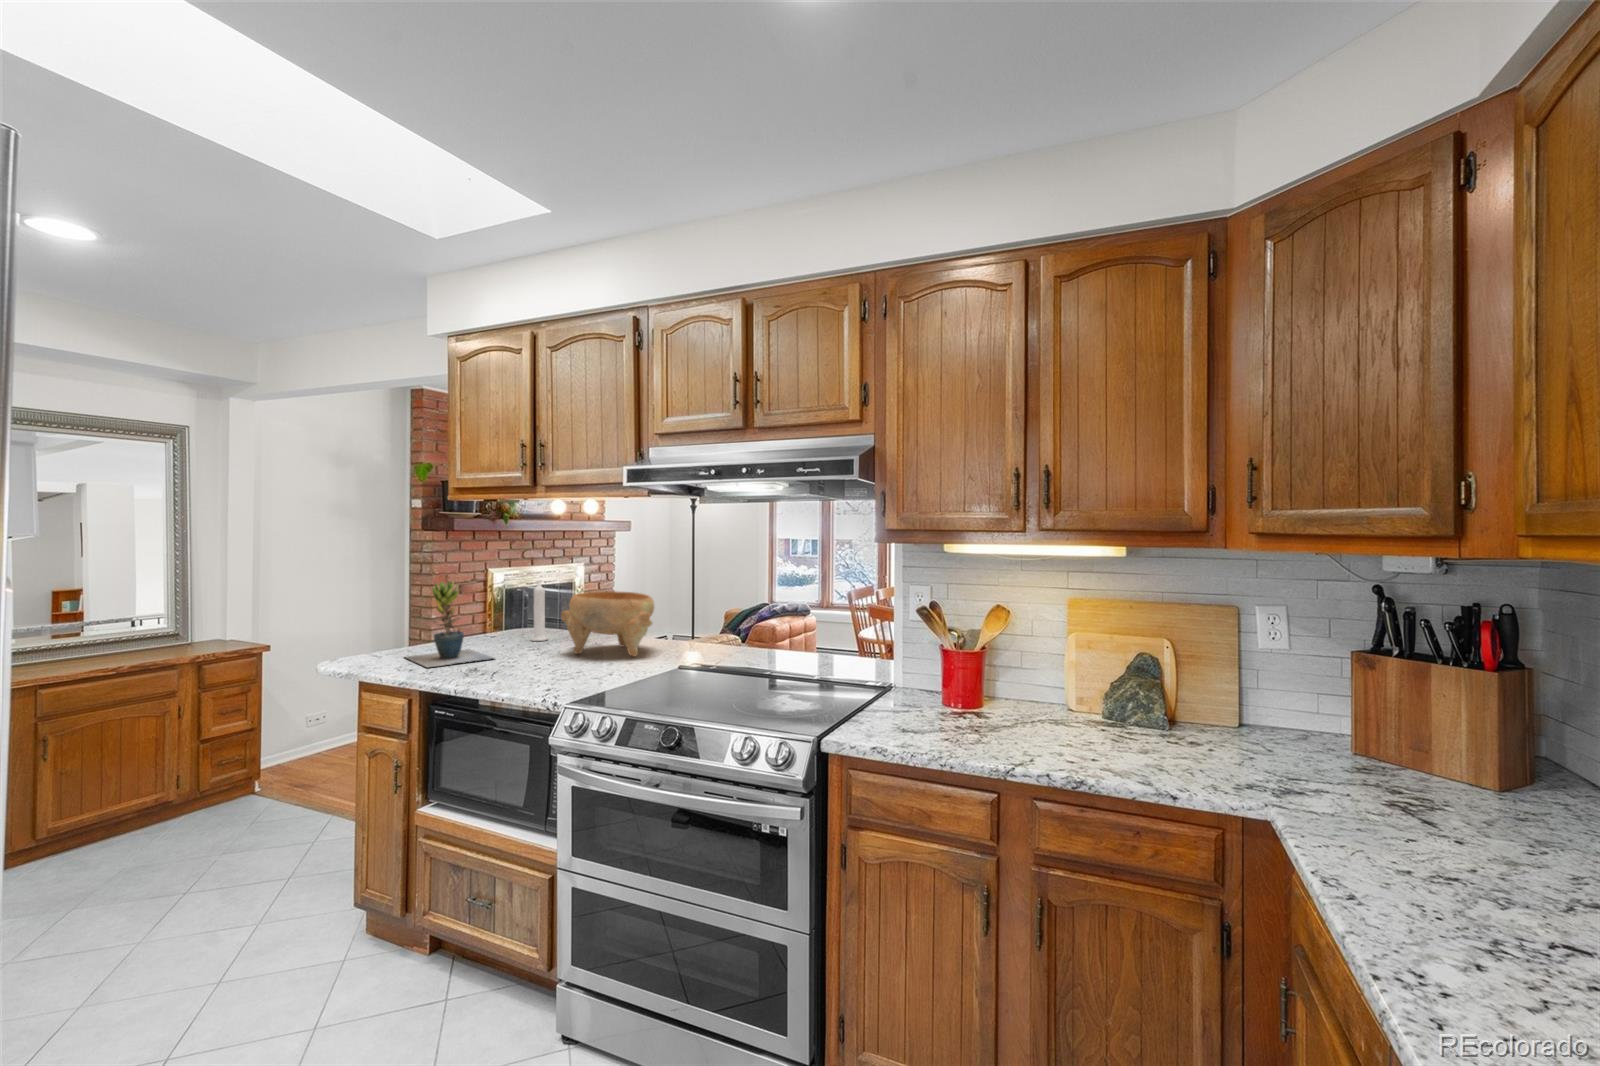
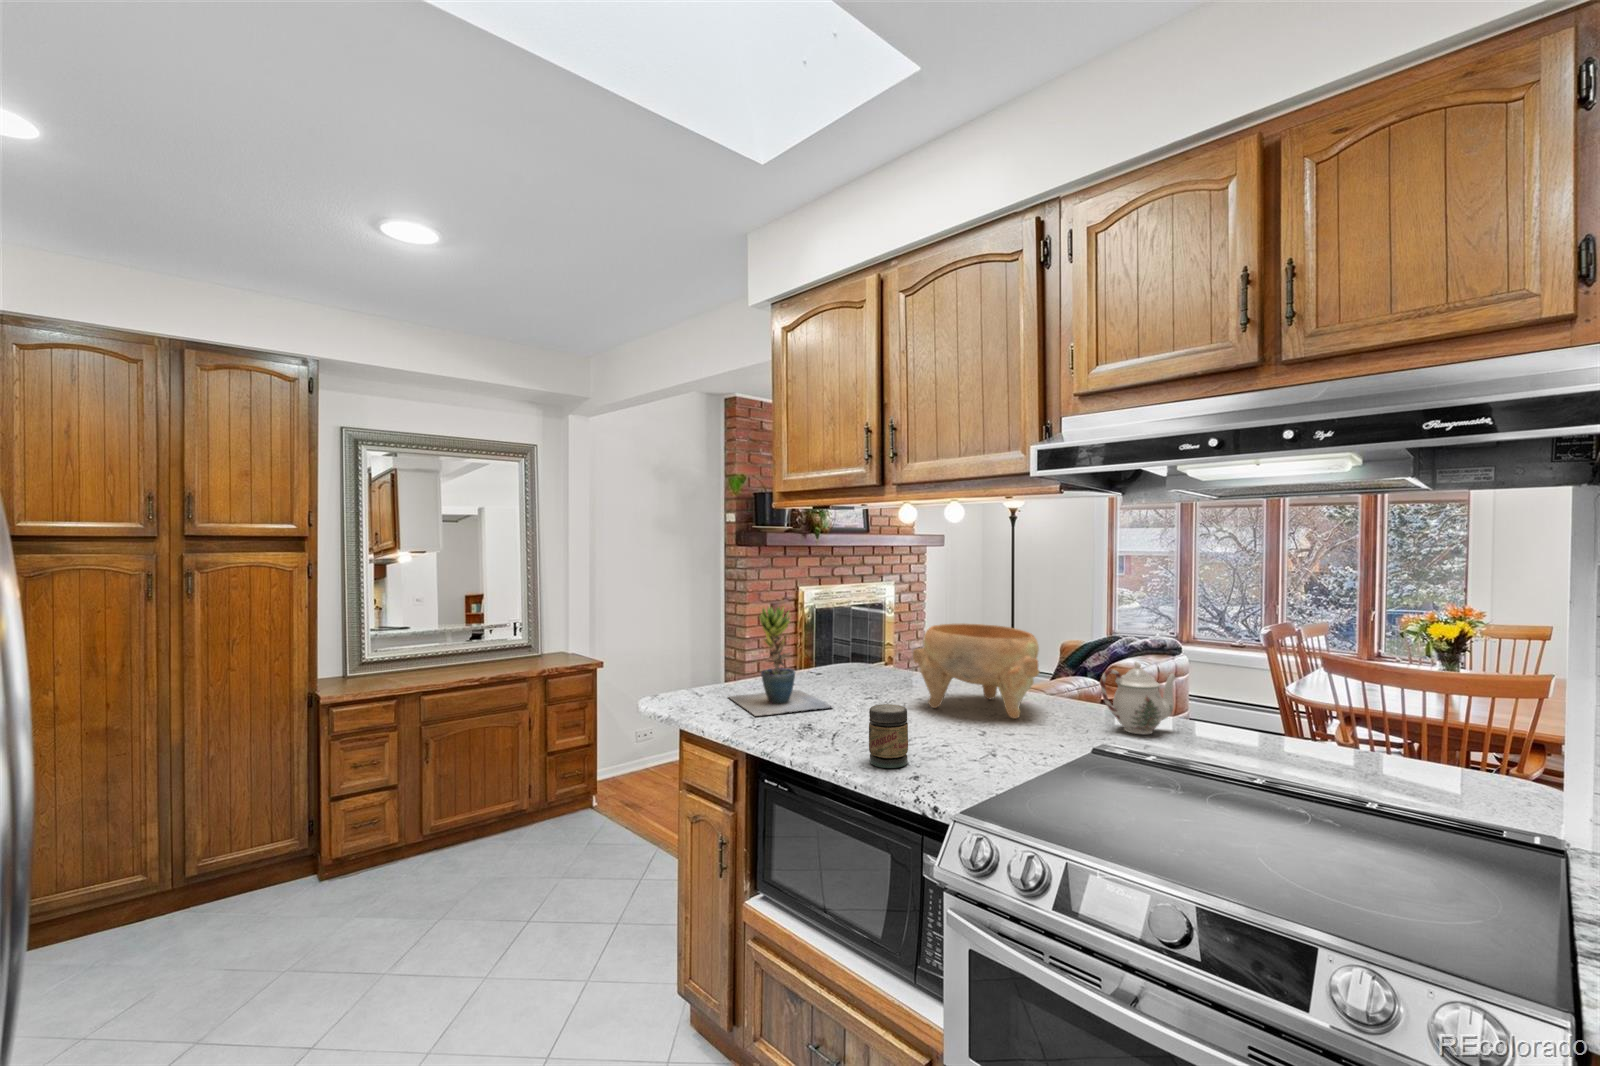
candle: present [531,582,548,641] -> none [867,607,888,683]
teapot: none [689,611,740,660] -> present [1100,662,1177,734]
jar: none [513,646,542,689] -> present [869,704,908,768]

